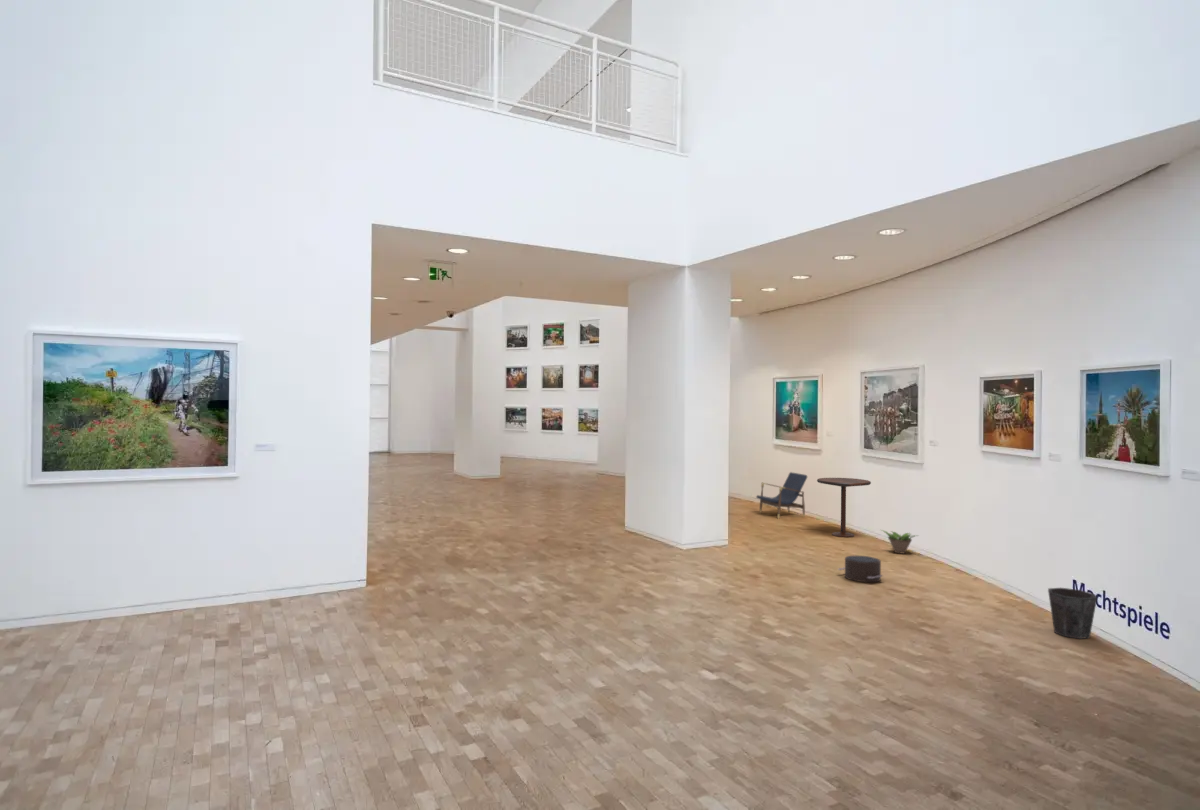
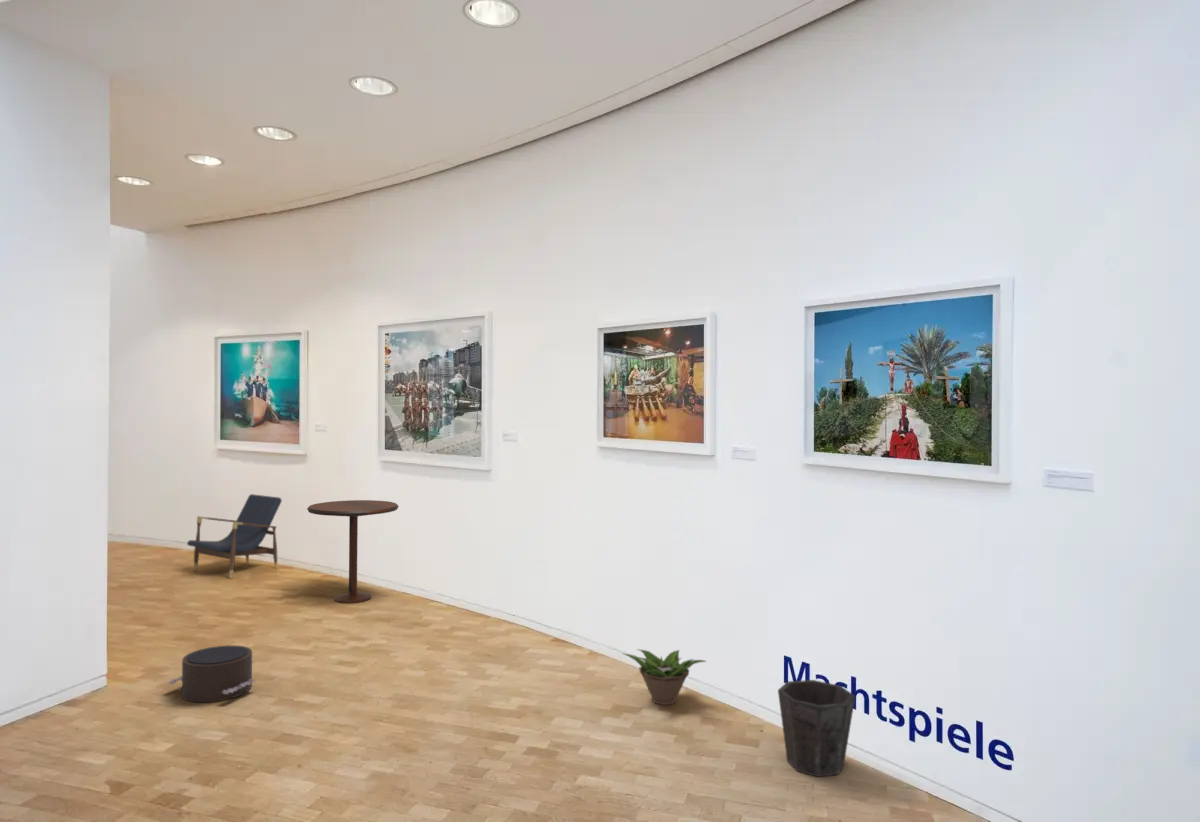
decorative plant: present [884,531,915,553] -> present [625,649,705,705]
pouf: present [839,556,882,582] -> present [169,645,253,702]

